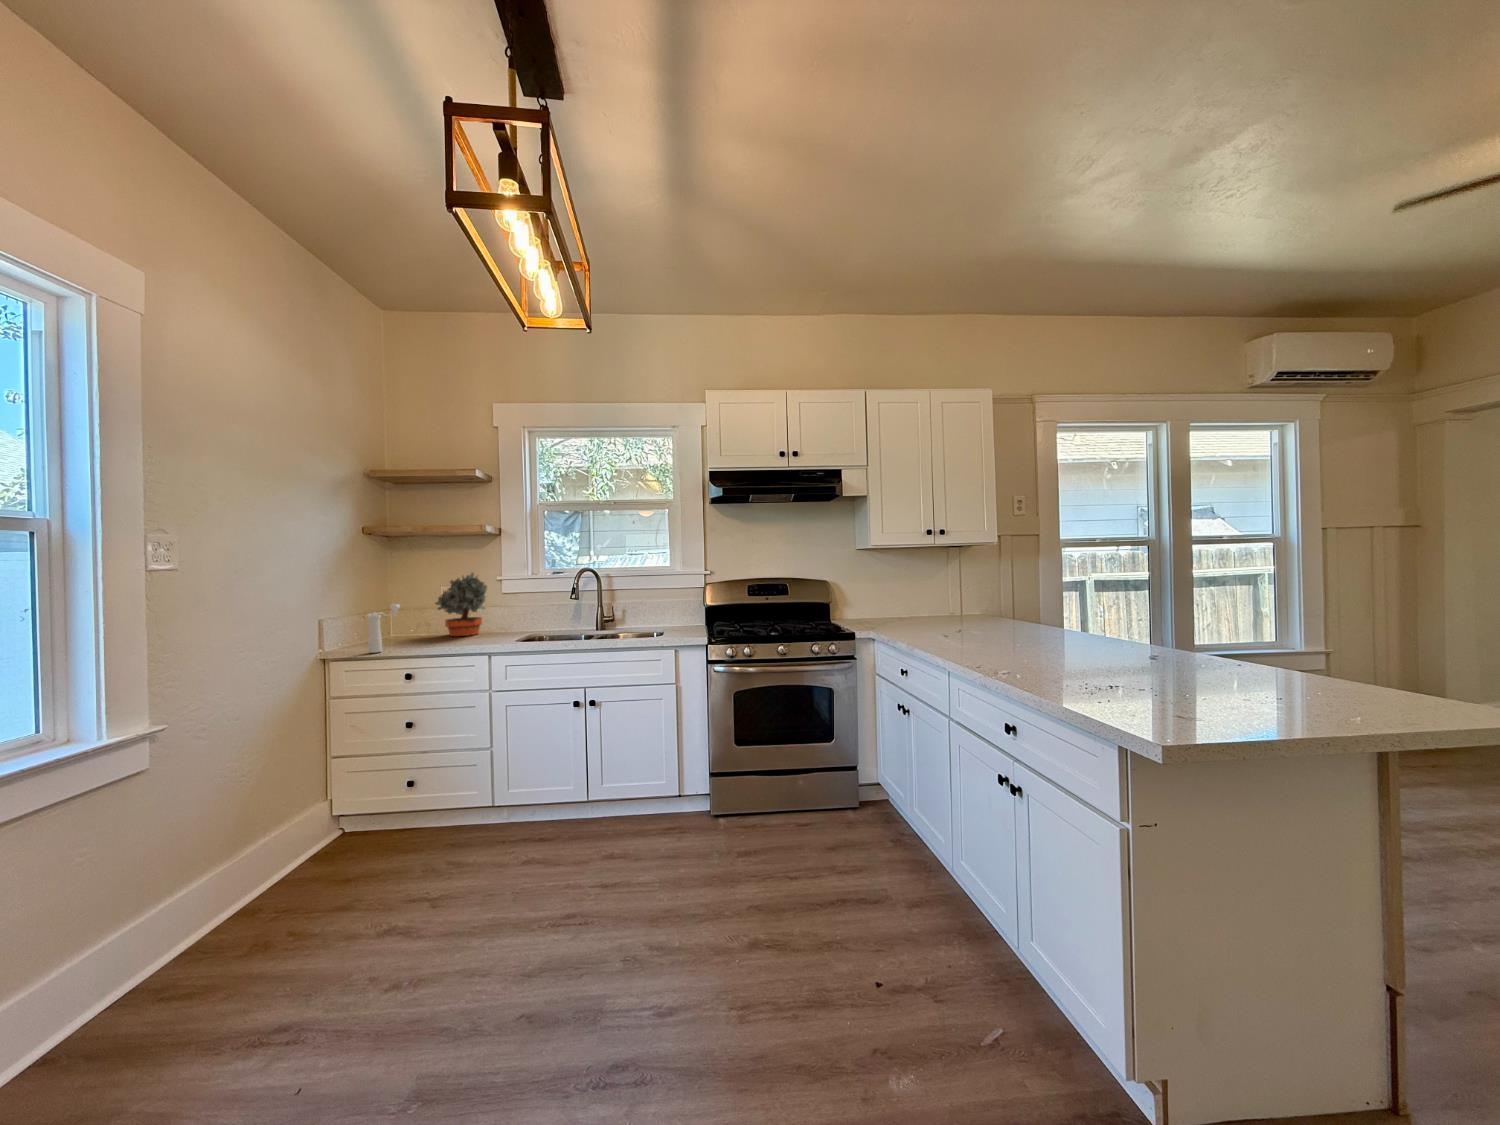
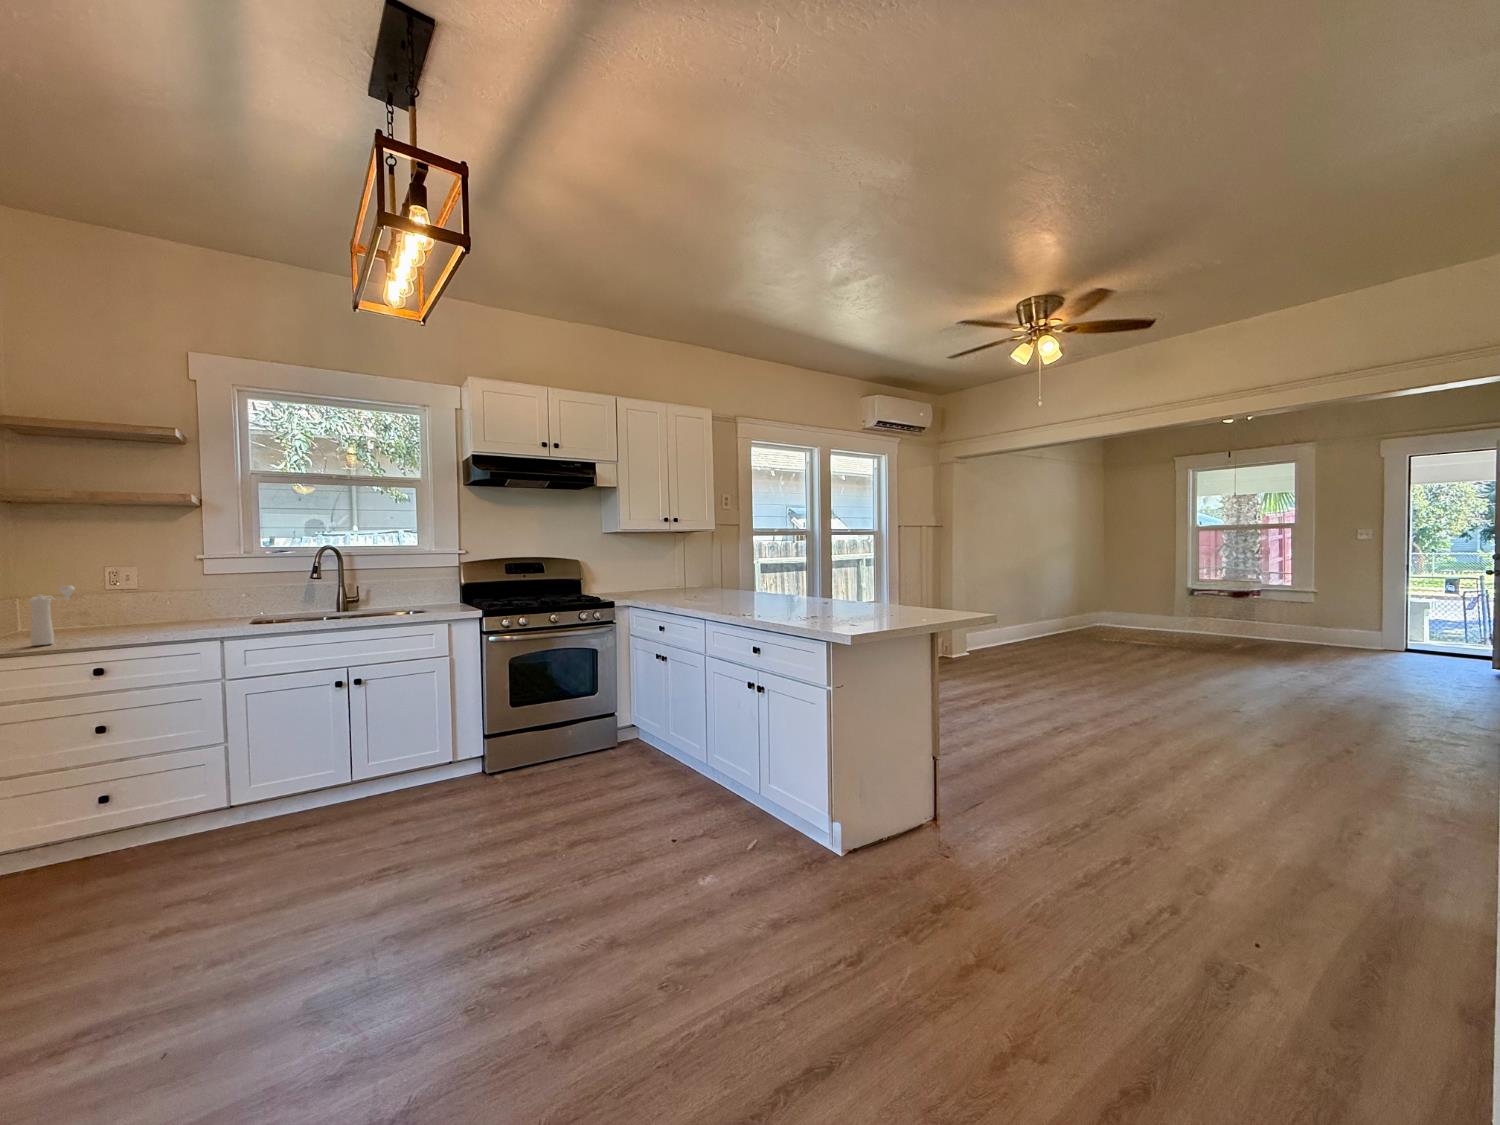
potted plant: present [435,573,487,636] -> none [104,549,191,625]

